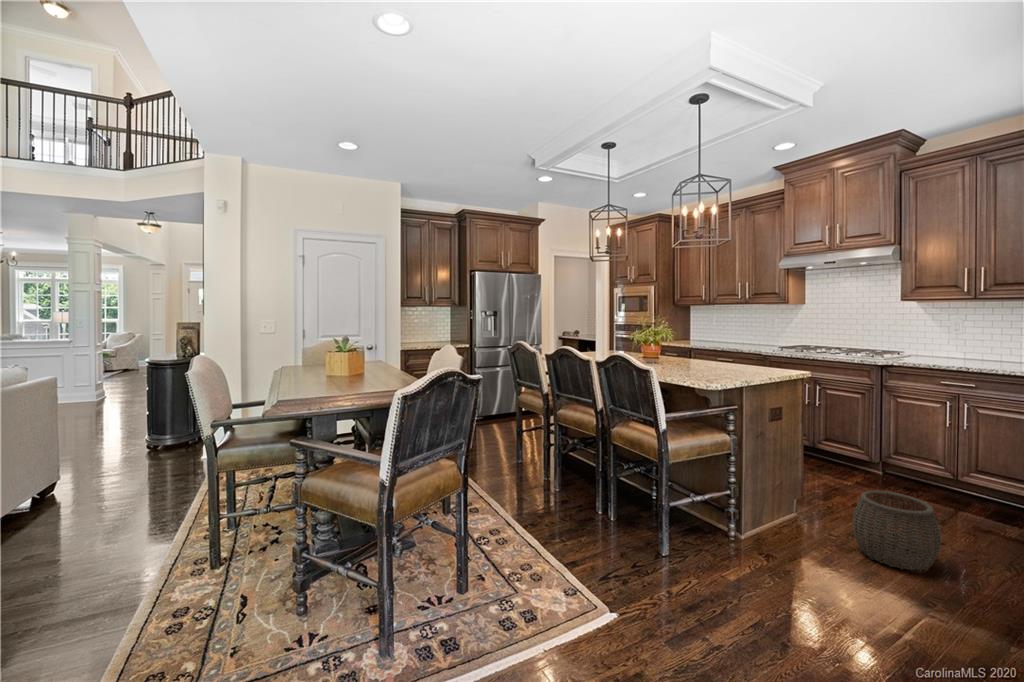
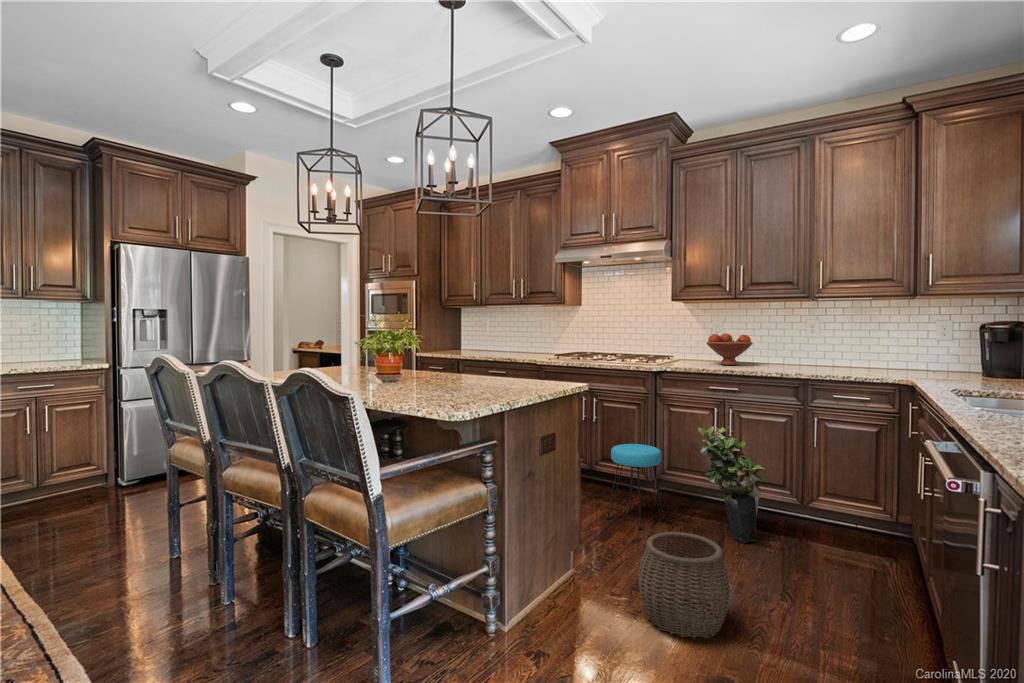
fruit bowl: none [942,332,999,362] -> present [707,333,753,365]
potted plant: none [924,416,1000,521] -> present [698,427,765,544]
stool: none [826,425,885,495] -> present [607,444,664,529]

